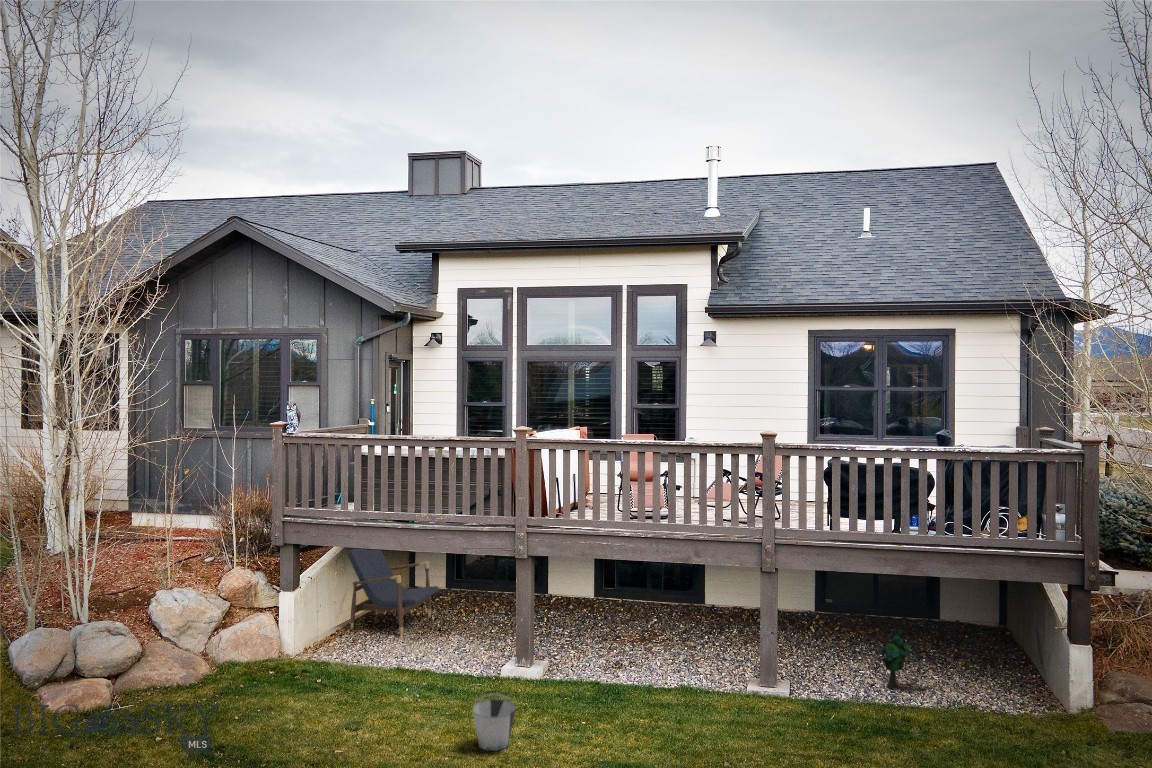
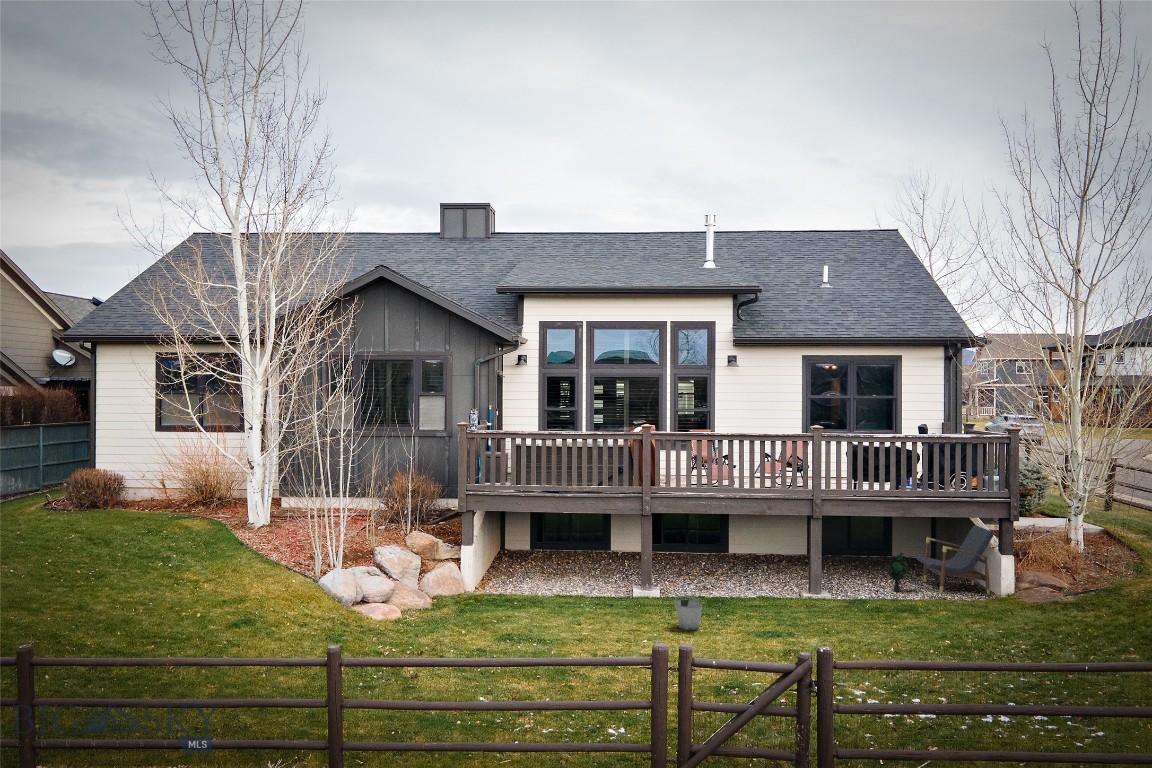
lounge chair: present [348,548,439,636] -> present [916,525,994,594]

